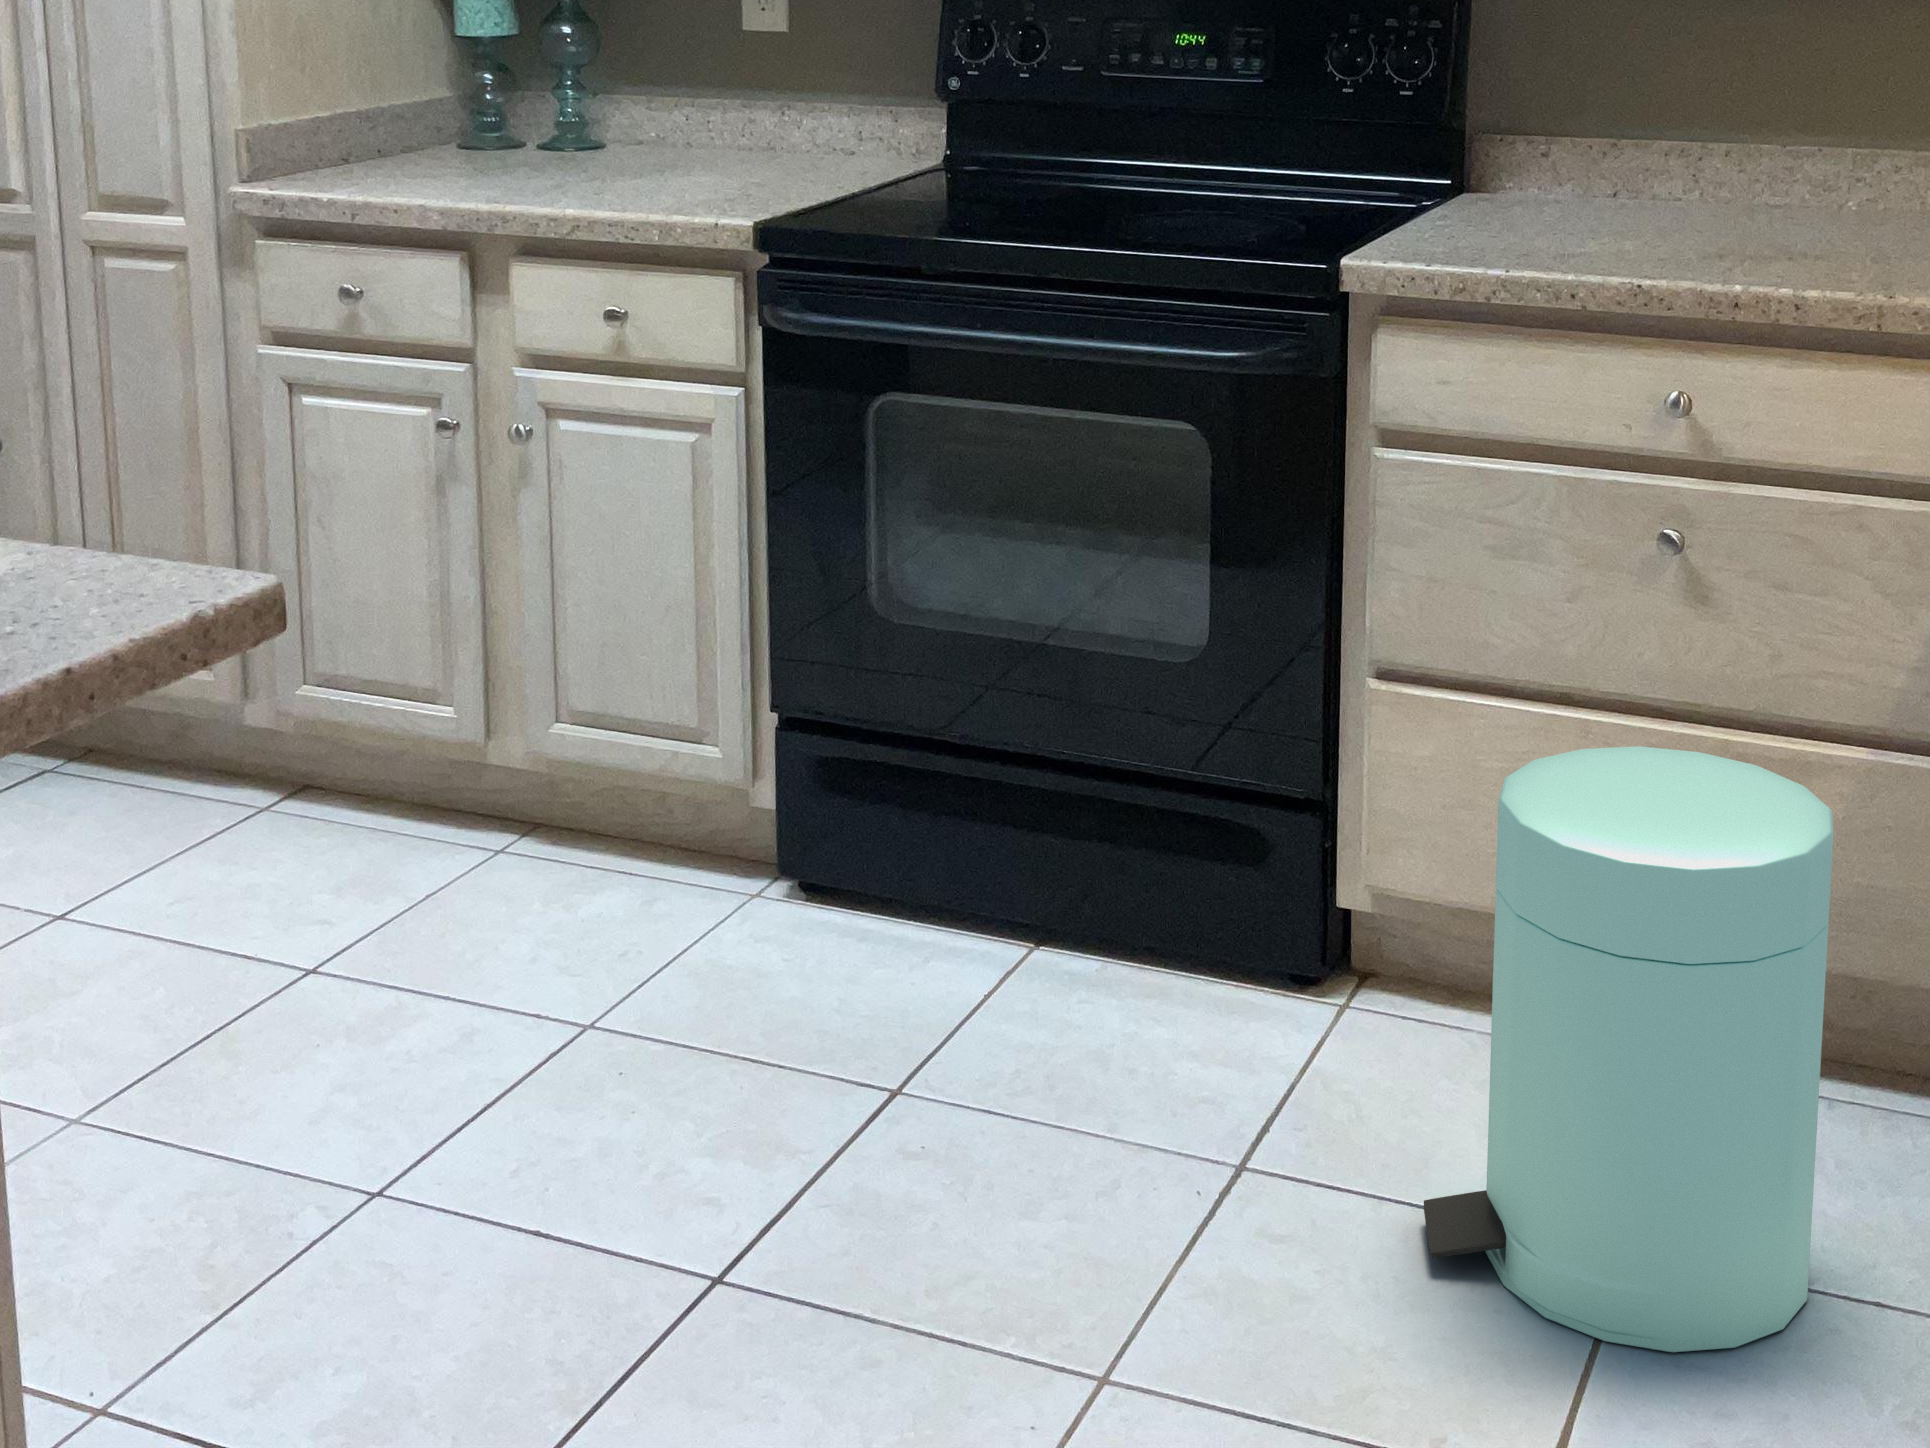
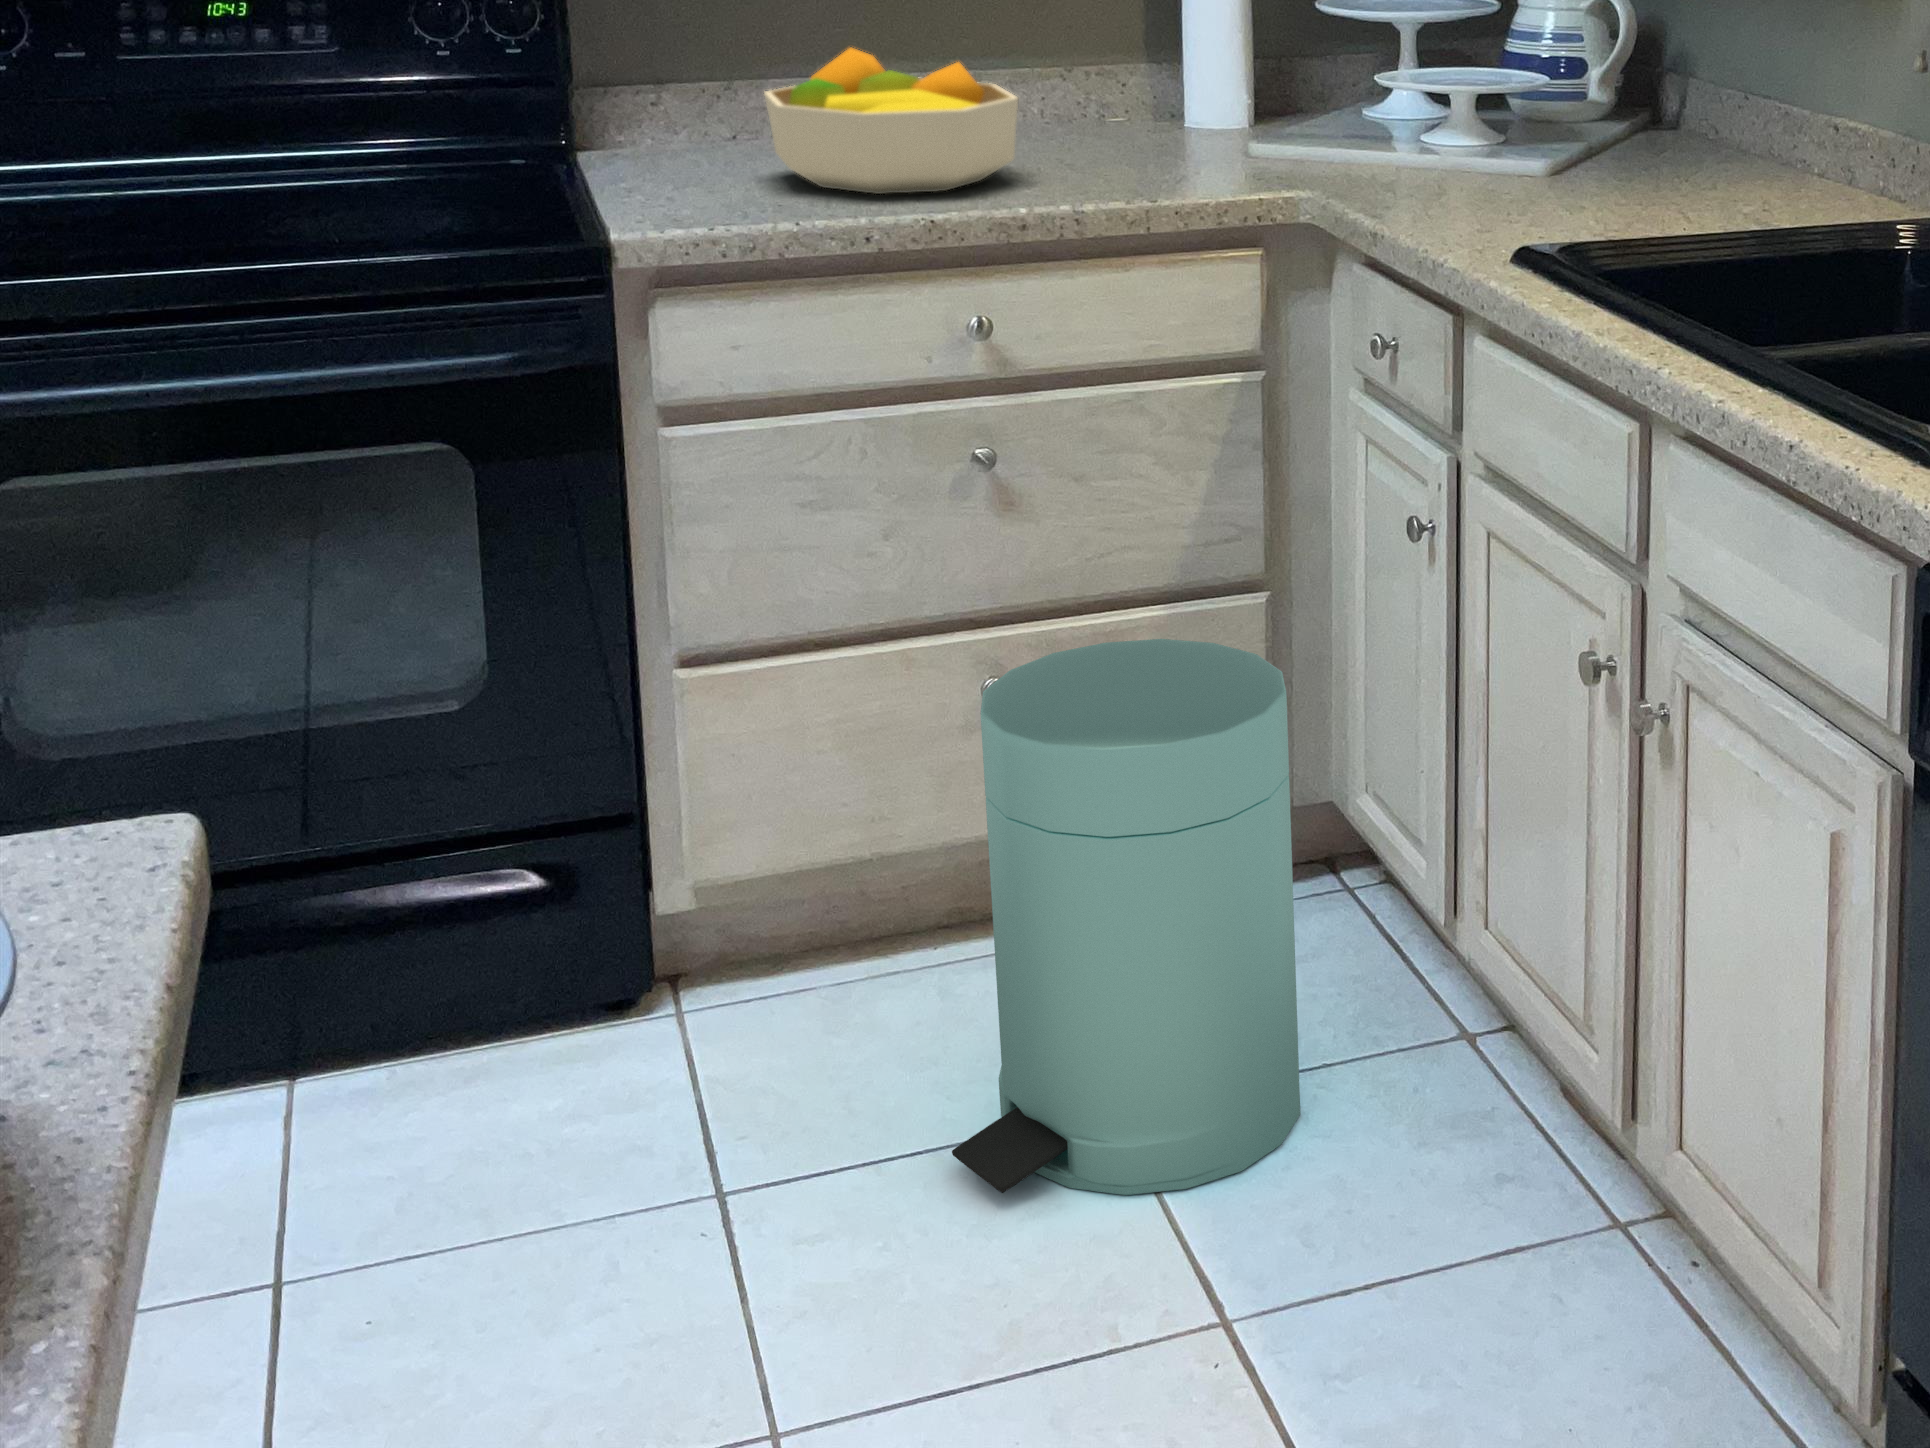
fruit bowl: none [1565,108,1811,260] -> present [764,48,1019,194]

